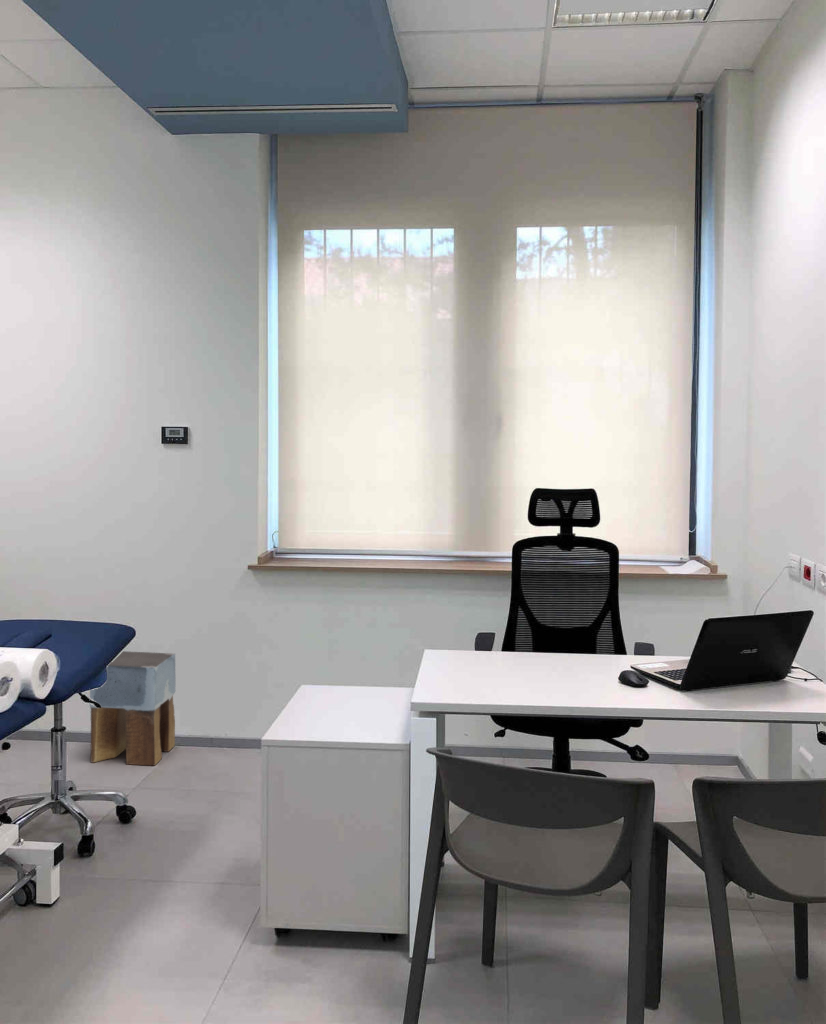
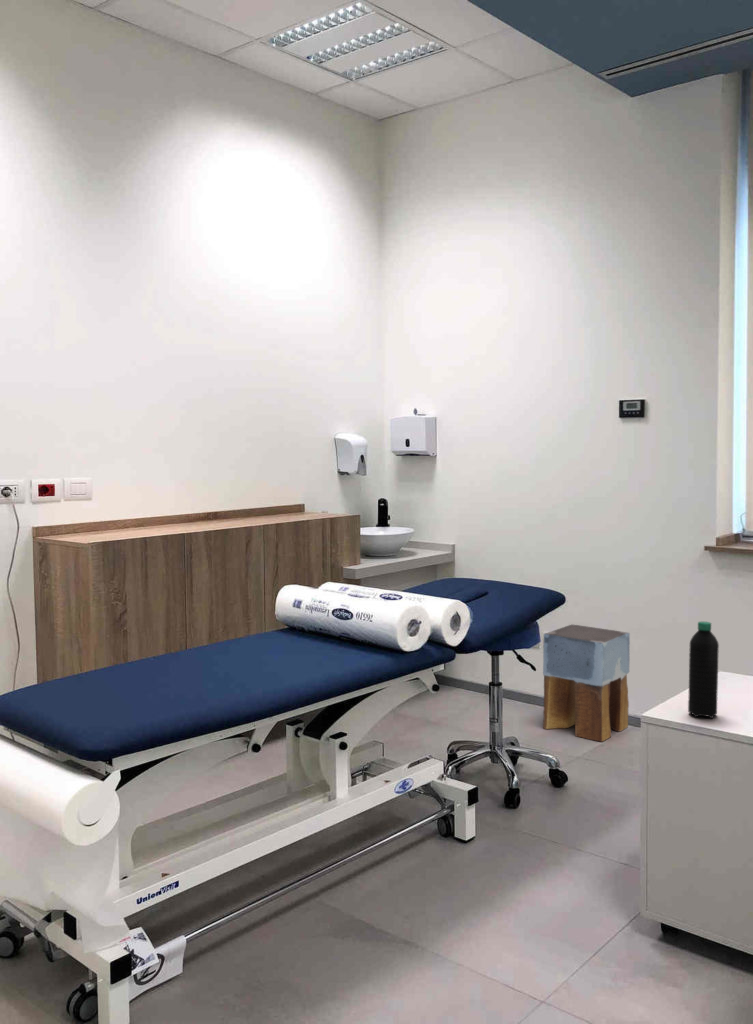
water bottle: none [293,647,319,736] -> present [688,622,719,718]

